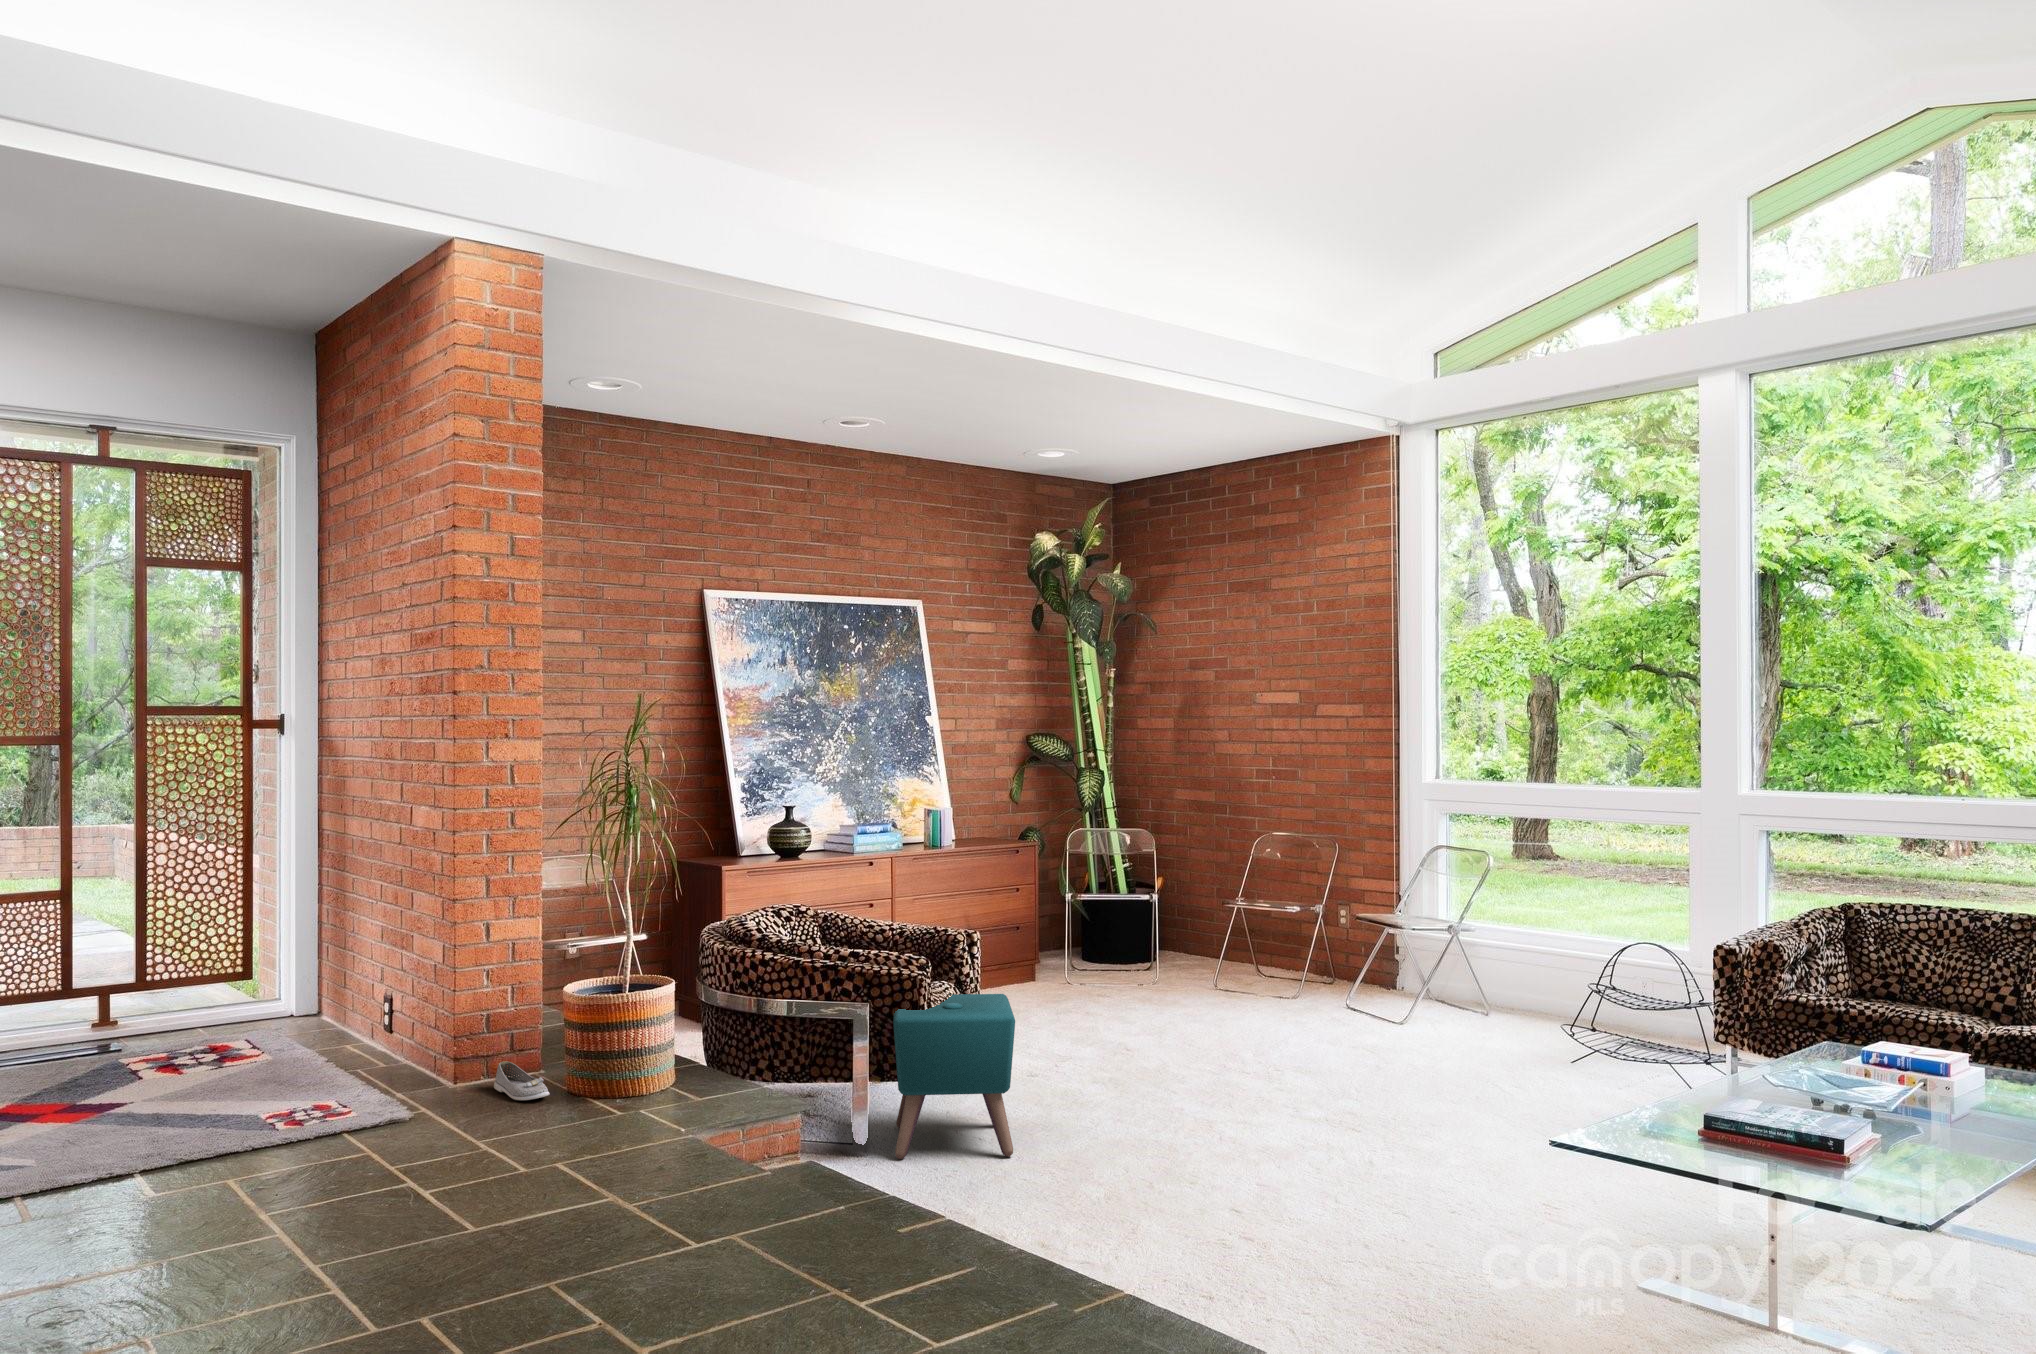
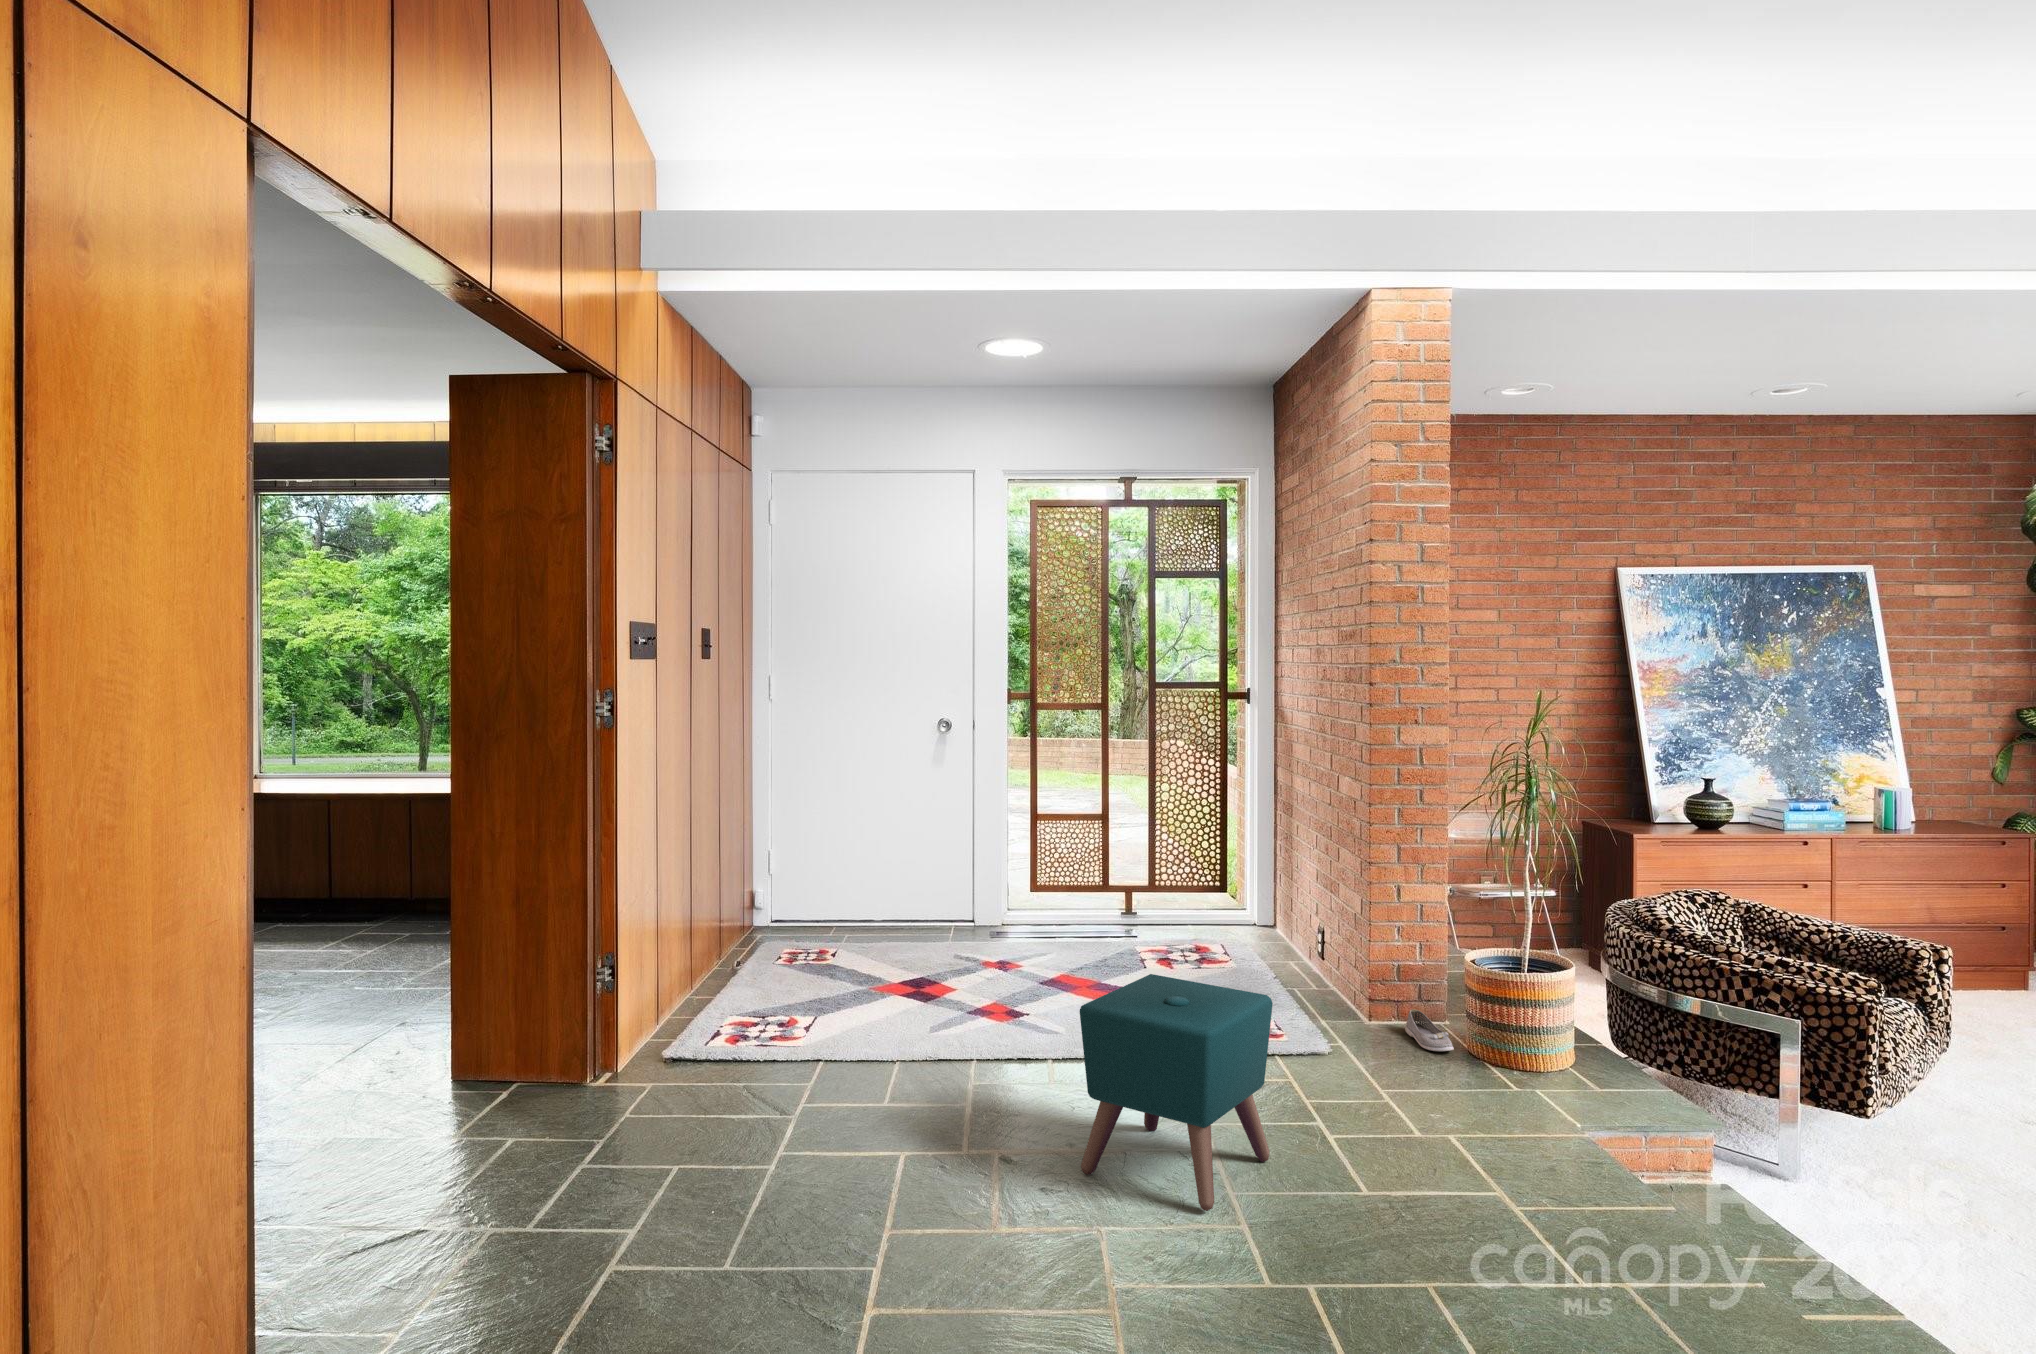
ottoman: present [893,994,1015,1159] -> present [1080,974,1273,1211]

